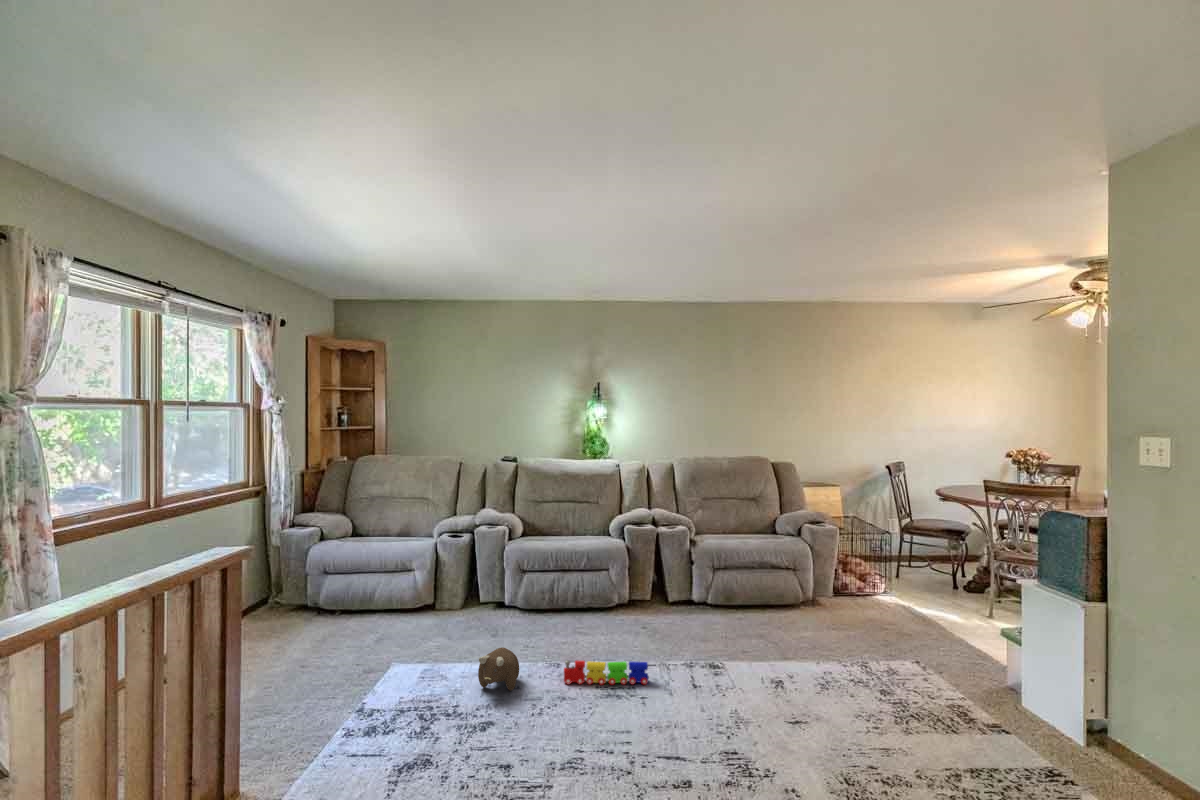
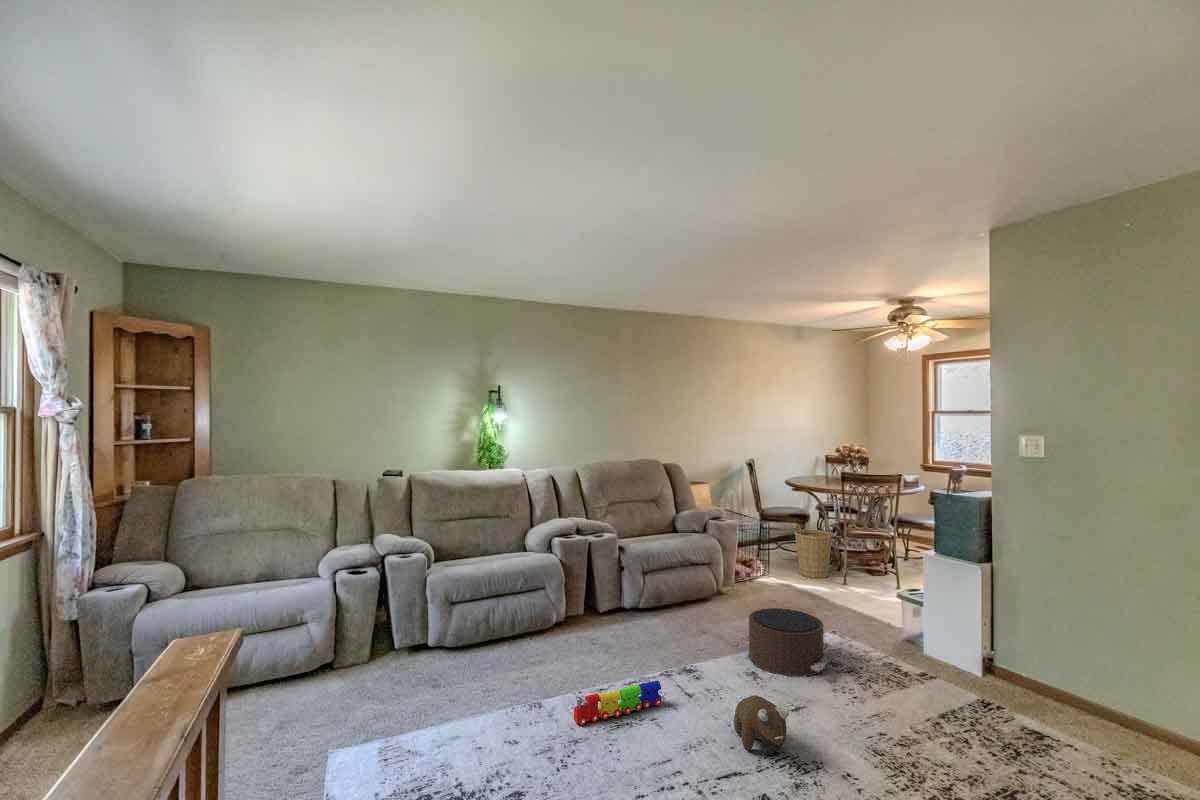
basket: none [931,540,980,606] -> present [795,525,833,579]
pouf: none [760,619,861,694] -> present [734,608,833,677]
plush toy: present [478,648,519,691] -> present [734,695,789,751]

